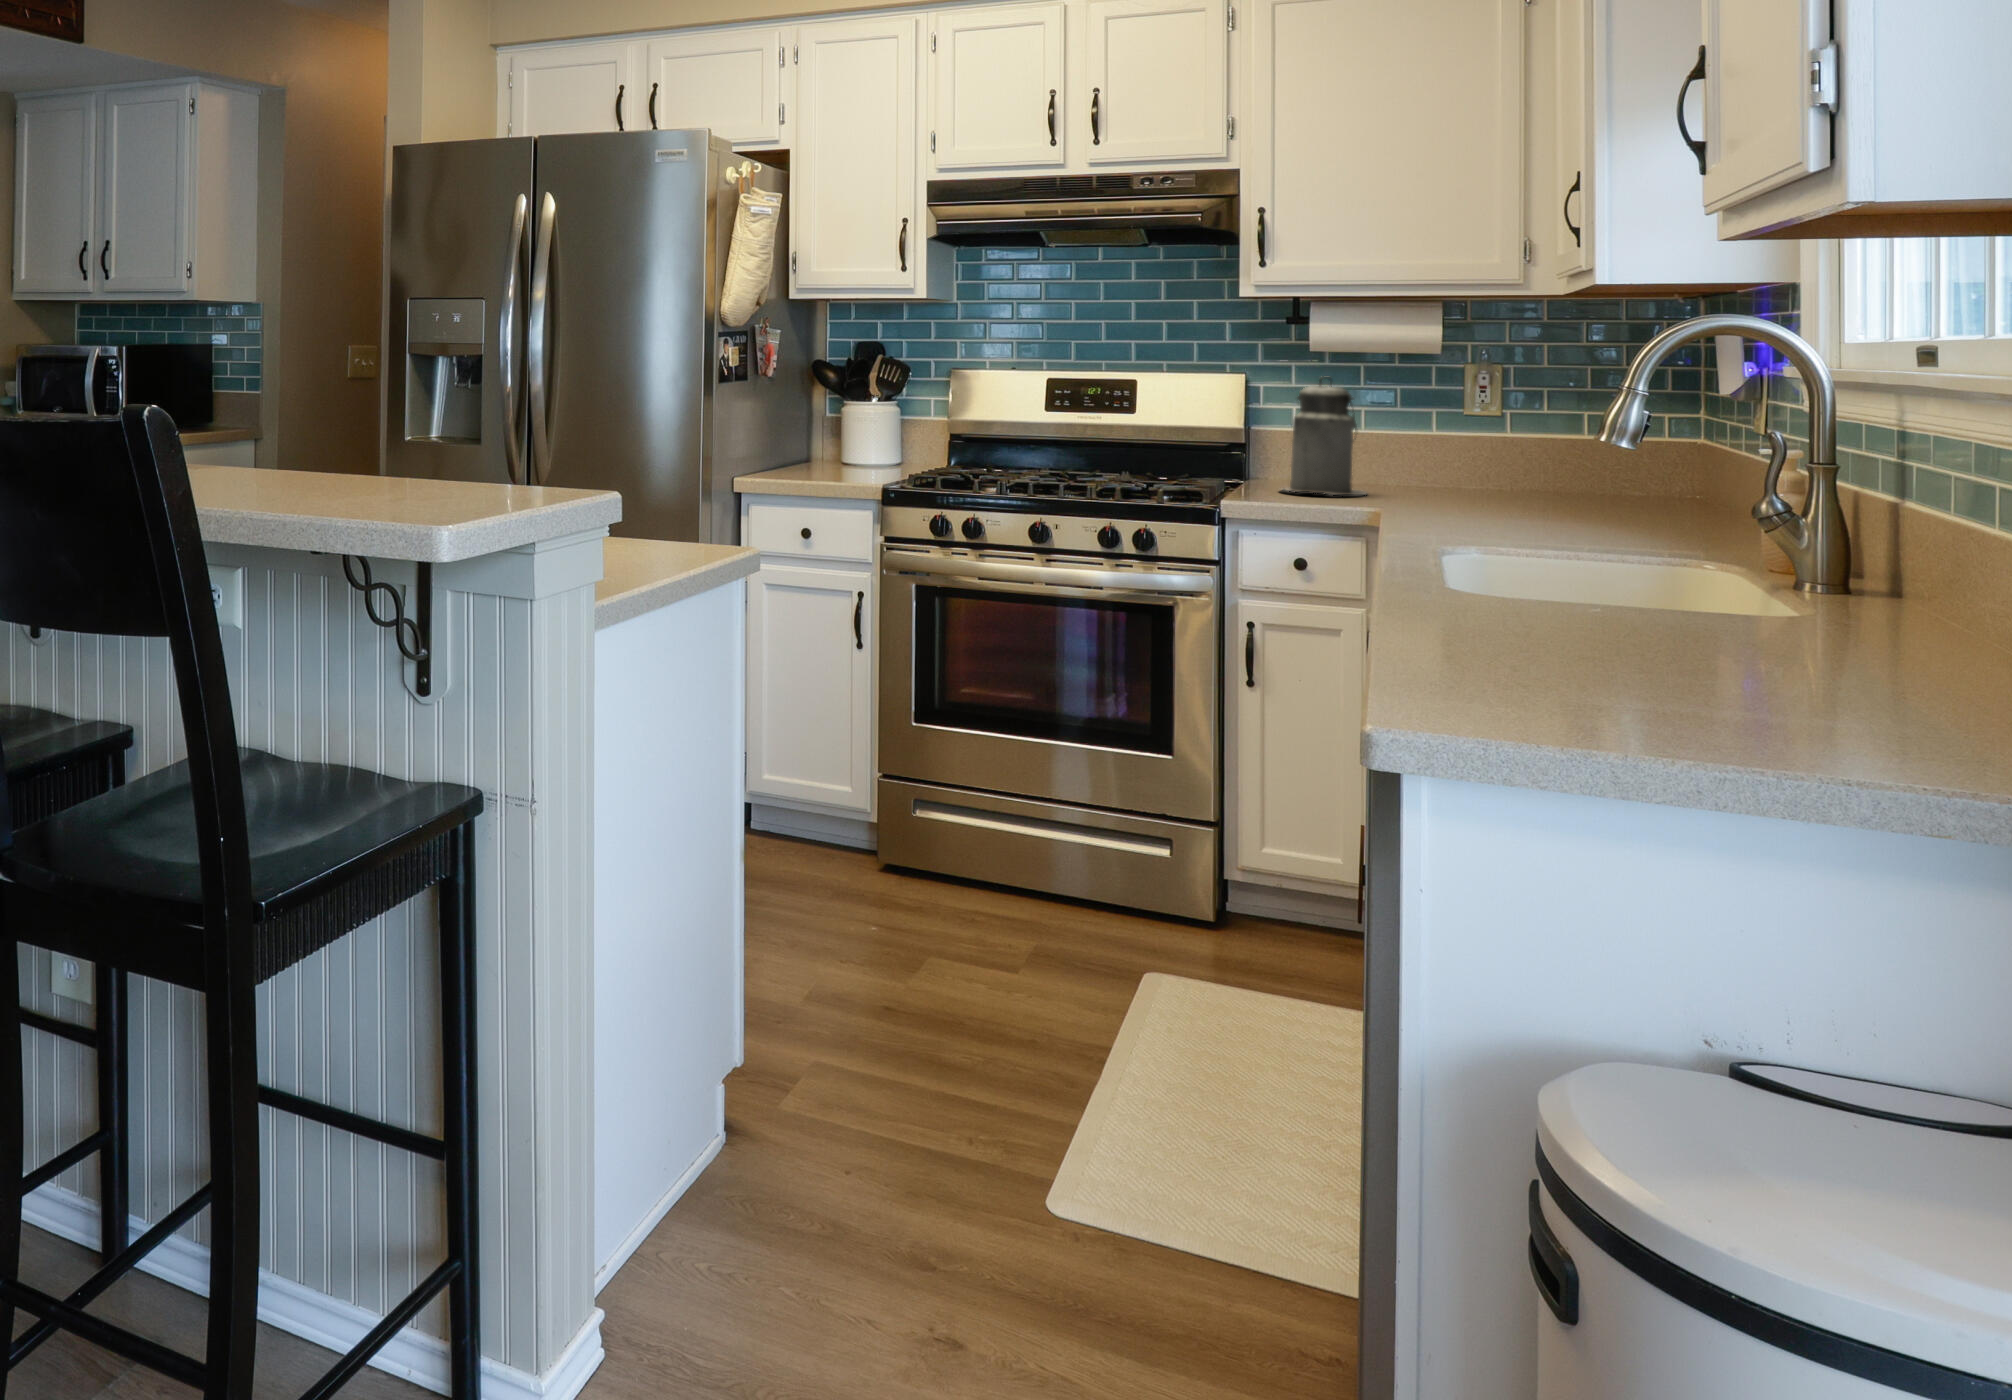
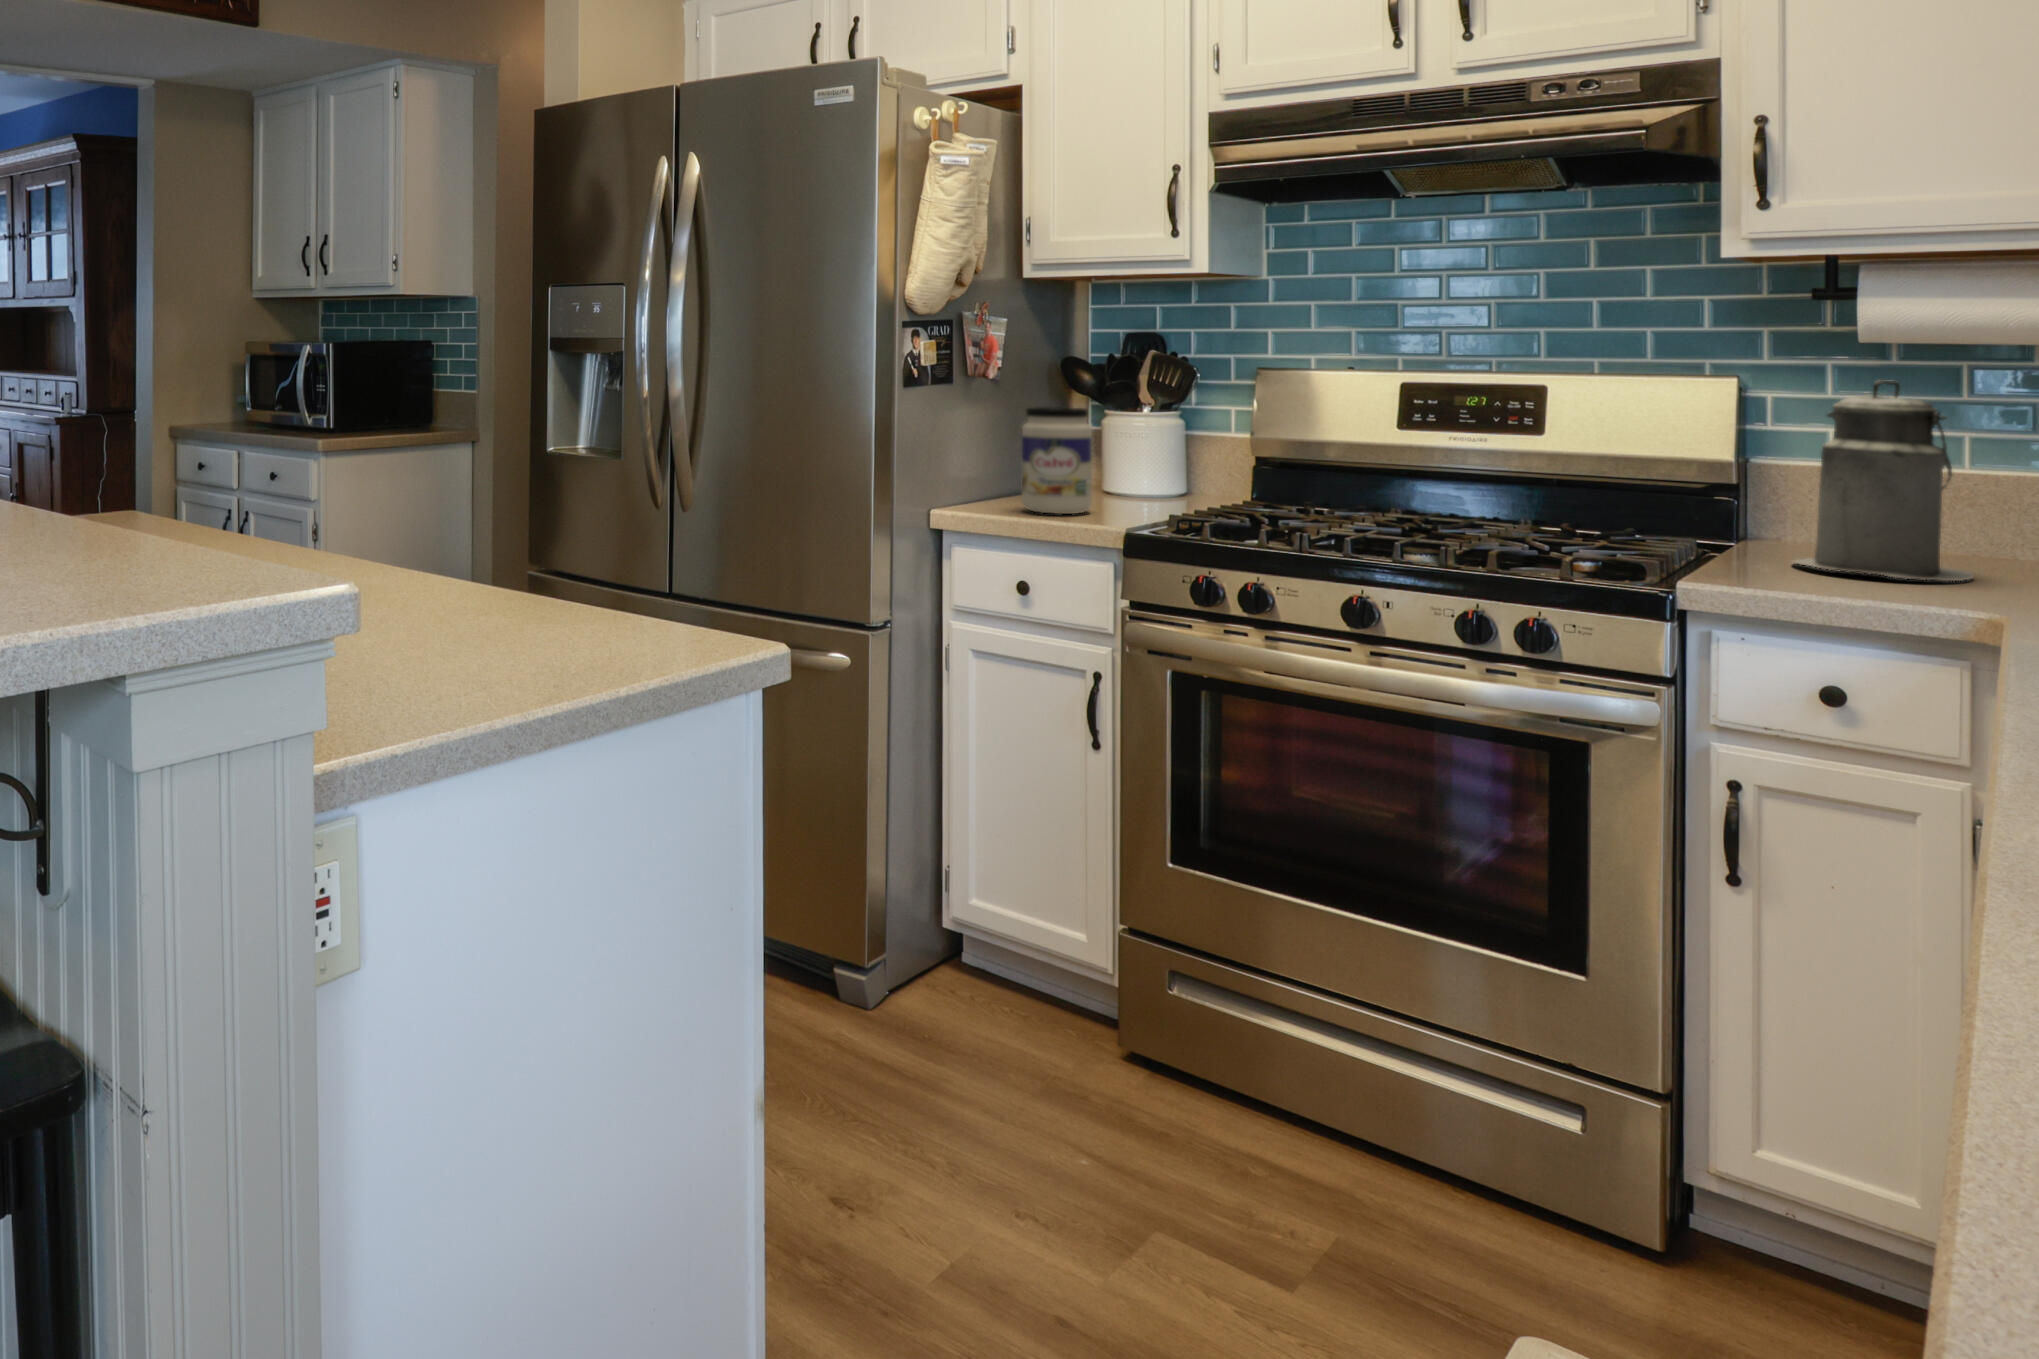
jar: none [798,399,849,477] -> present [1022,407,1092,514]

